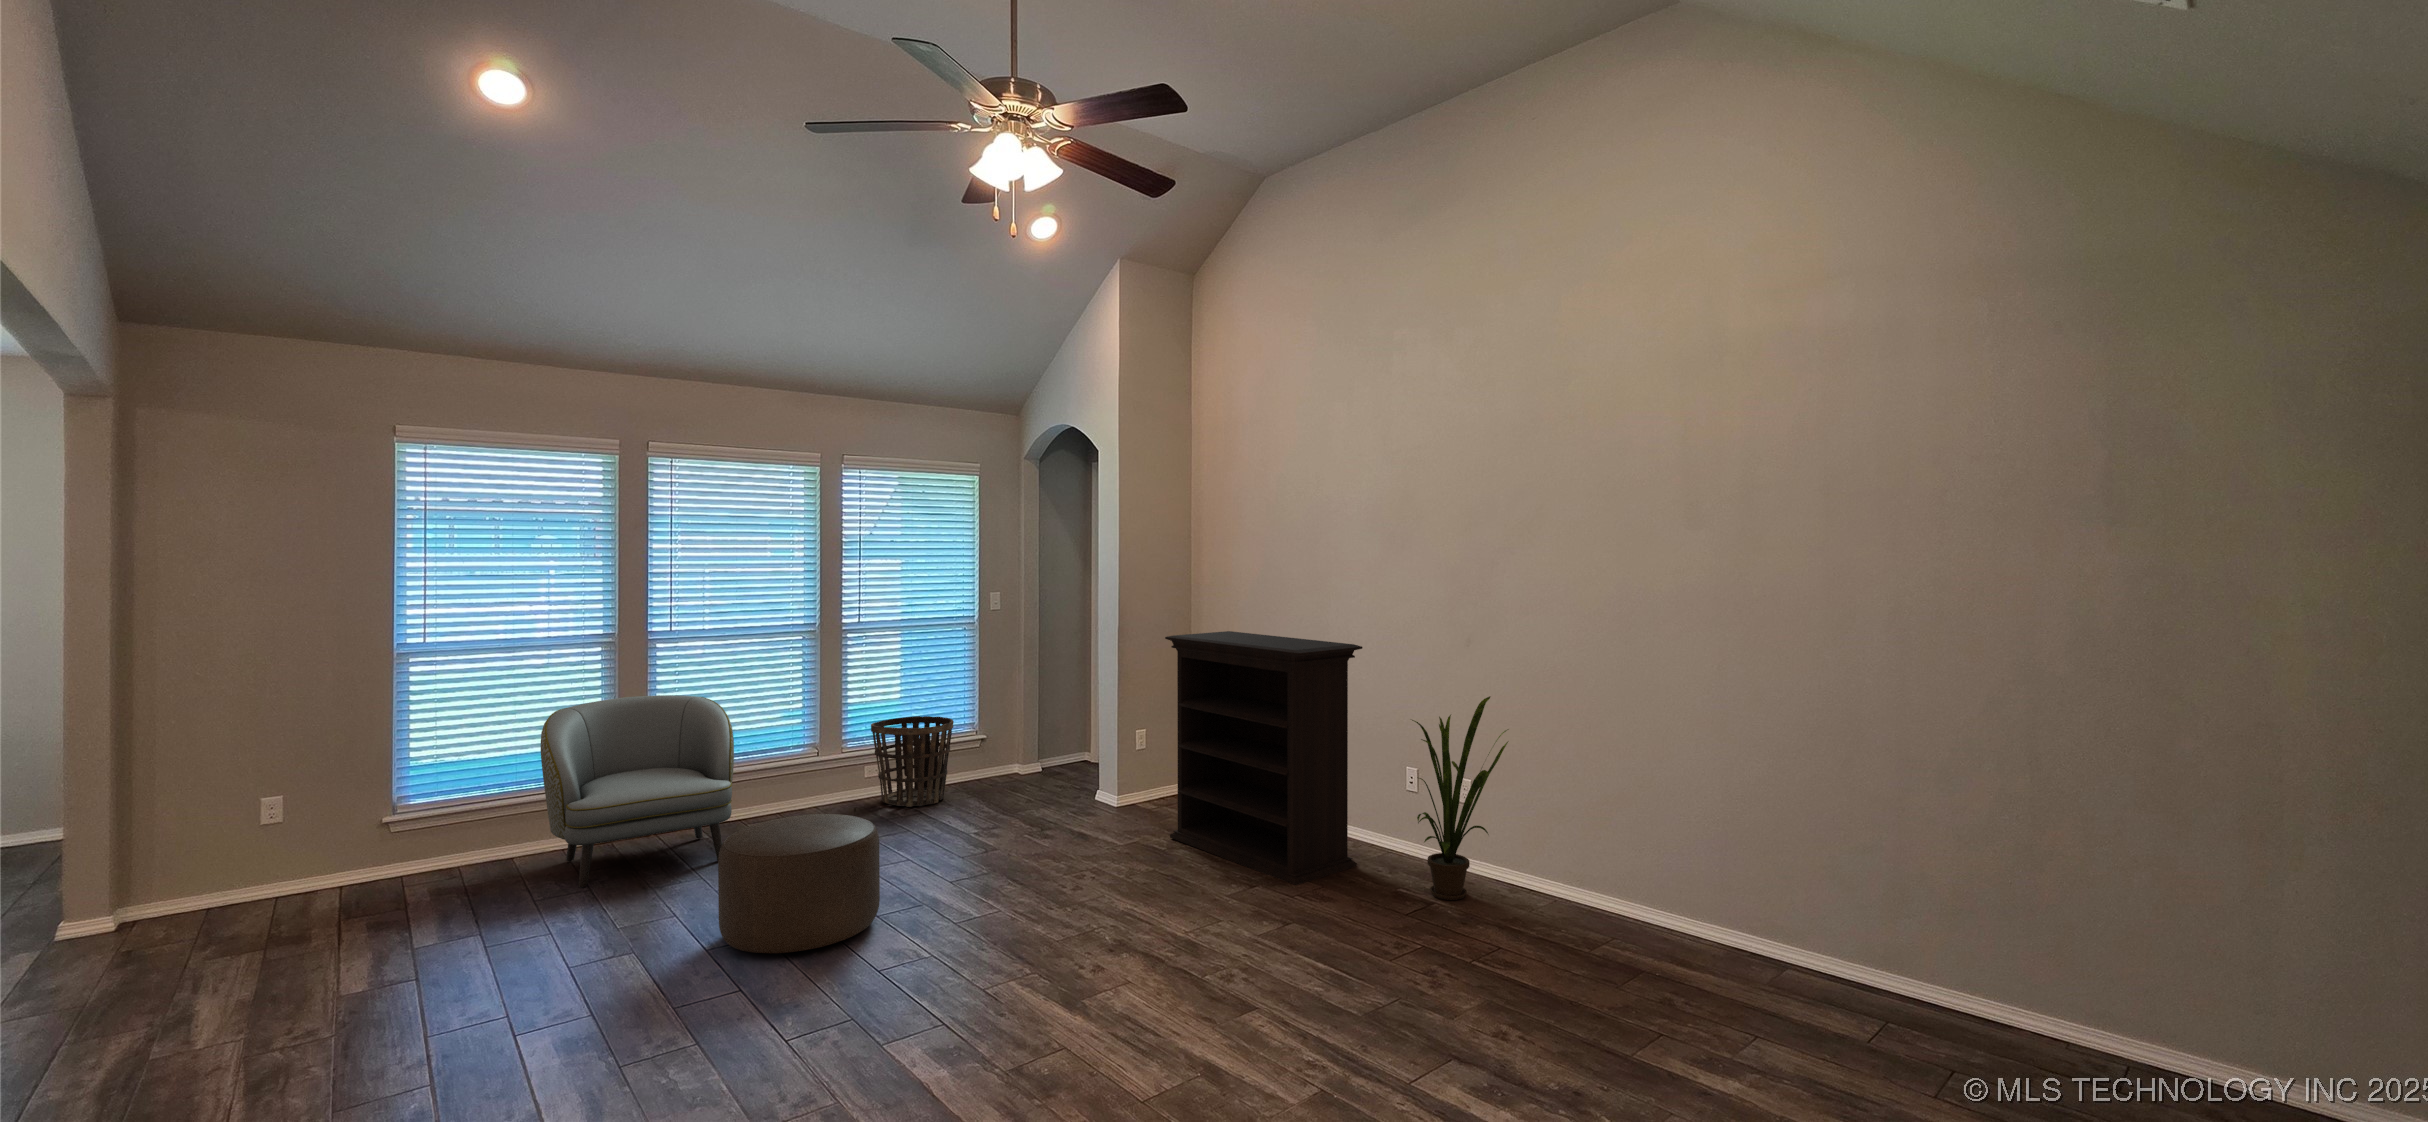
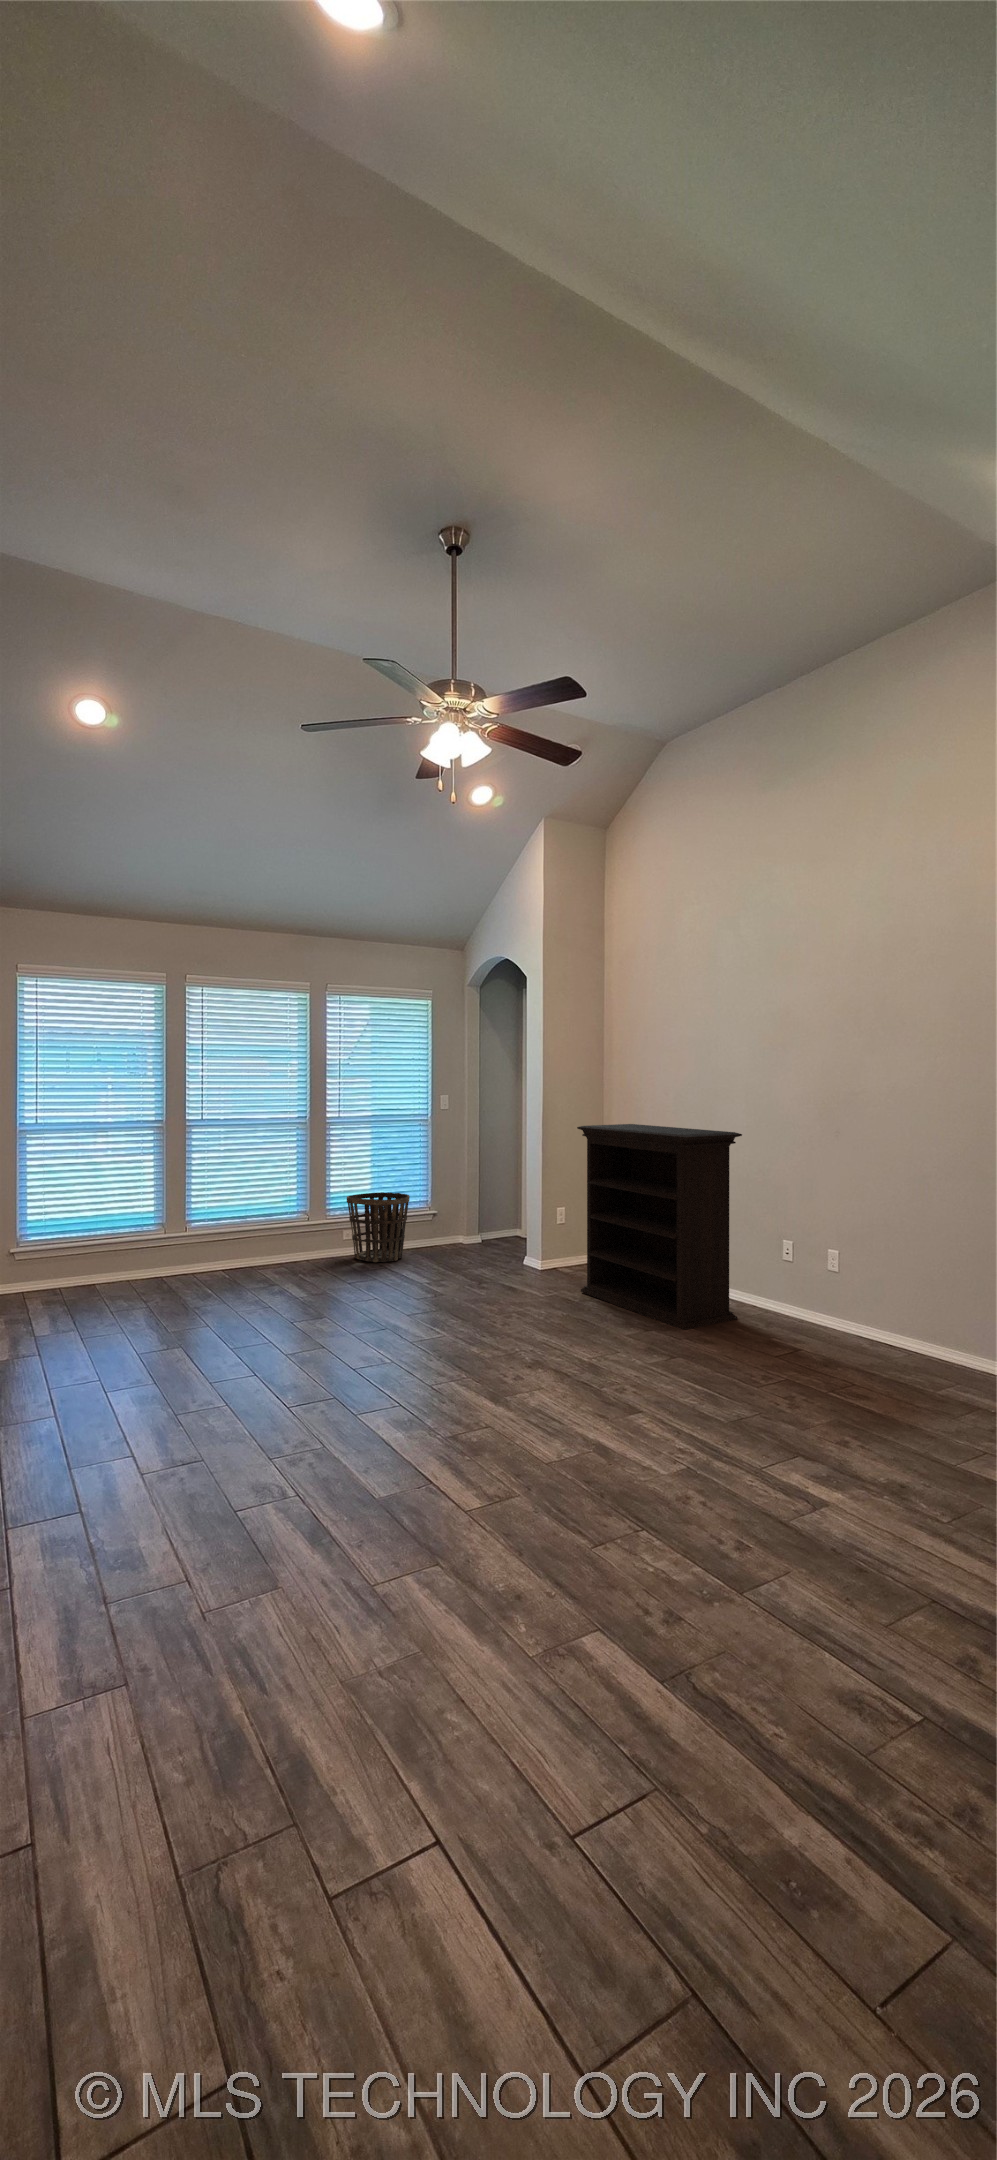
armchair: present [540,695,734,888] -> none [114,1168,245,1305]
house plant: present [1412,696,1508,900] -> none [782,1176,871,1348]
ottoman: present [718,814,880,953] -> none [237,1254,353,1353]

